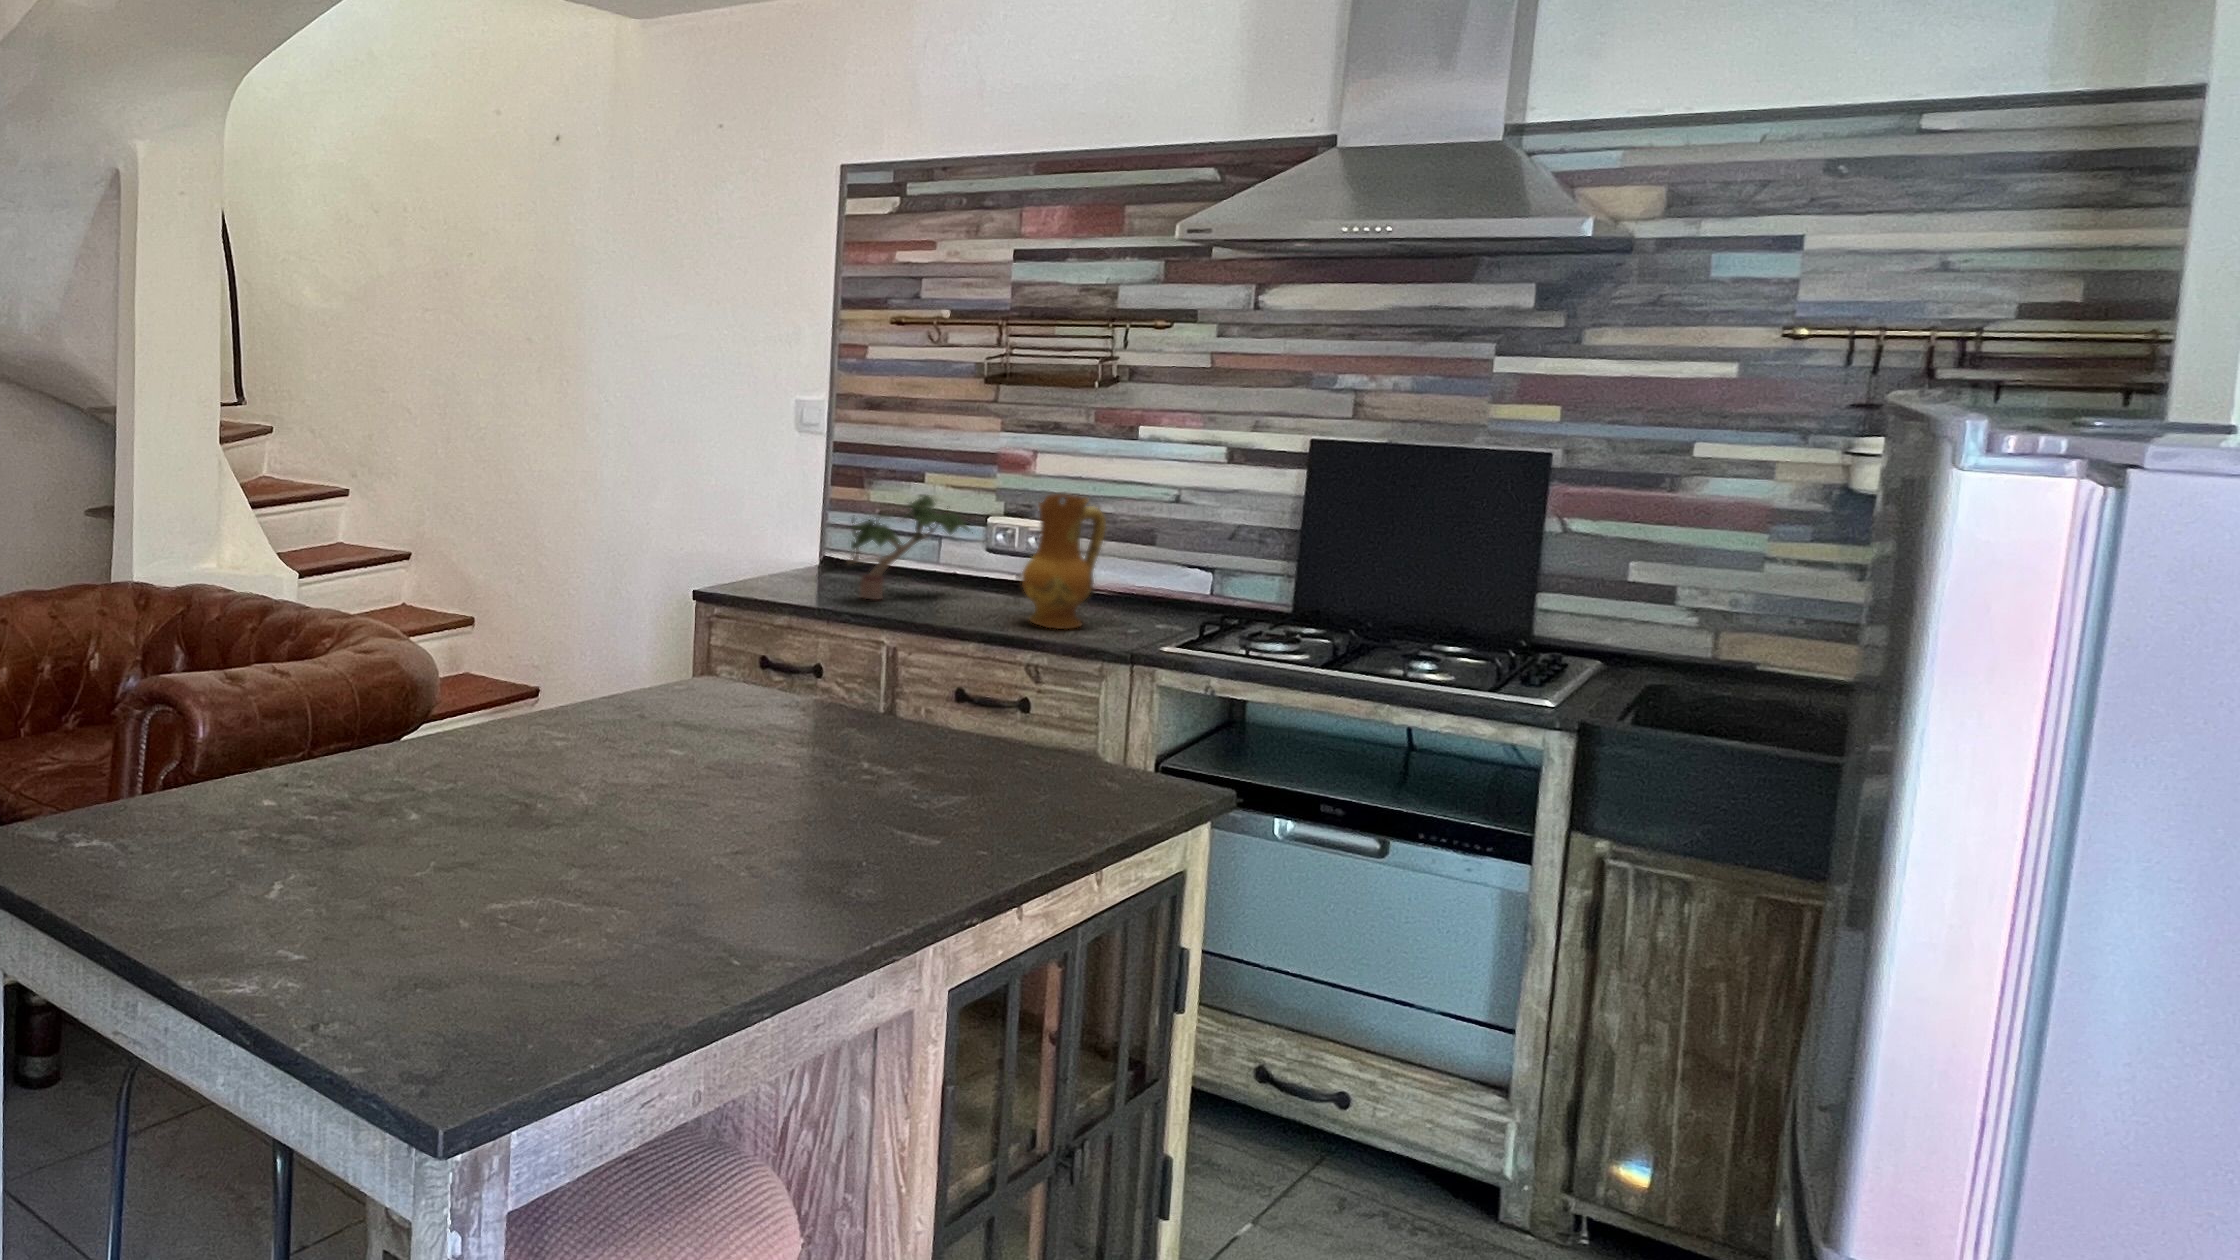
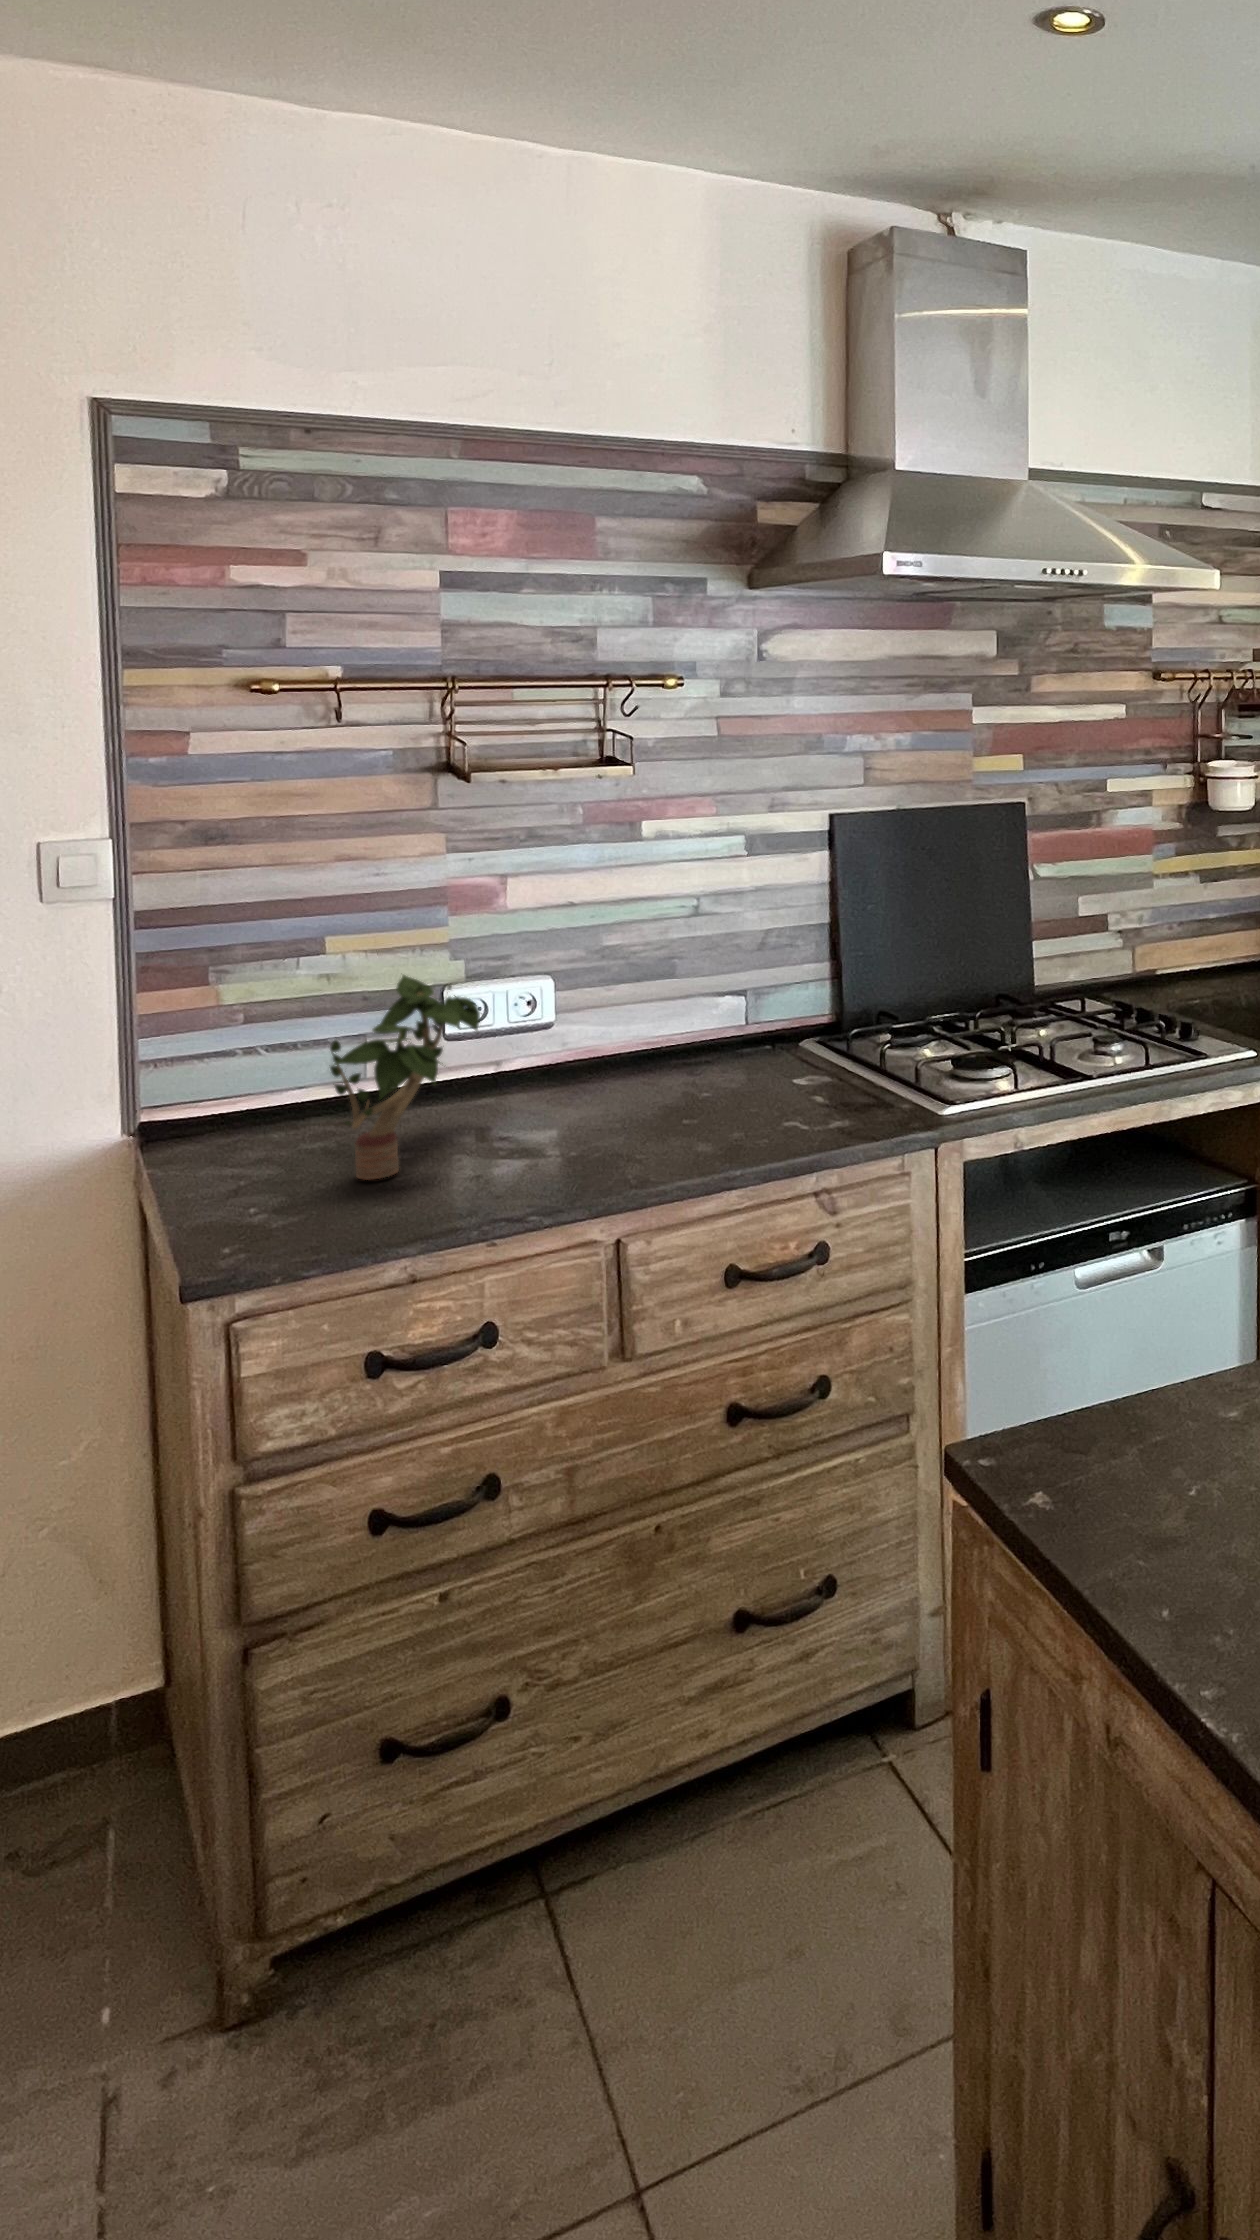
ceramic jug: present [1022,494,1106,629] -> none [661,931,759,1132]

